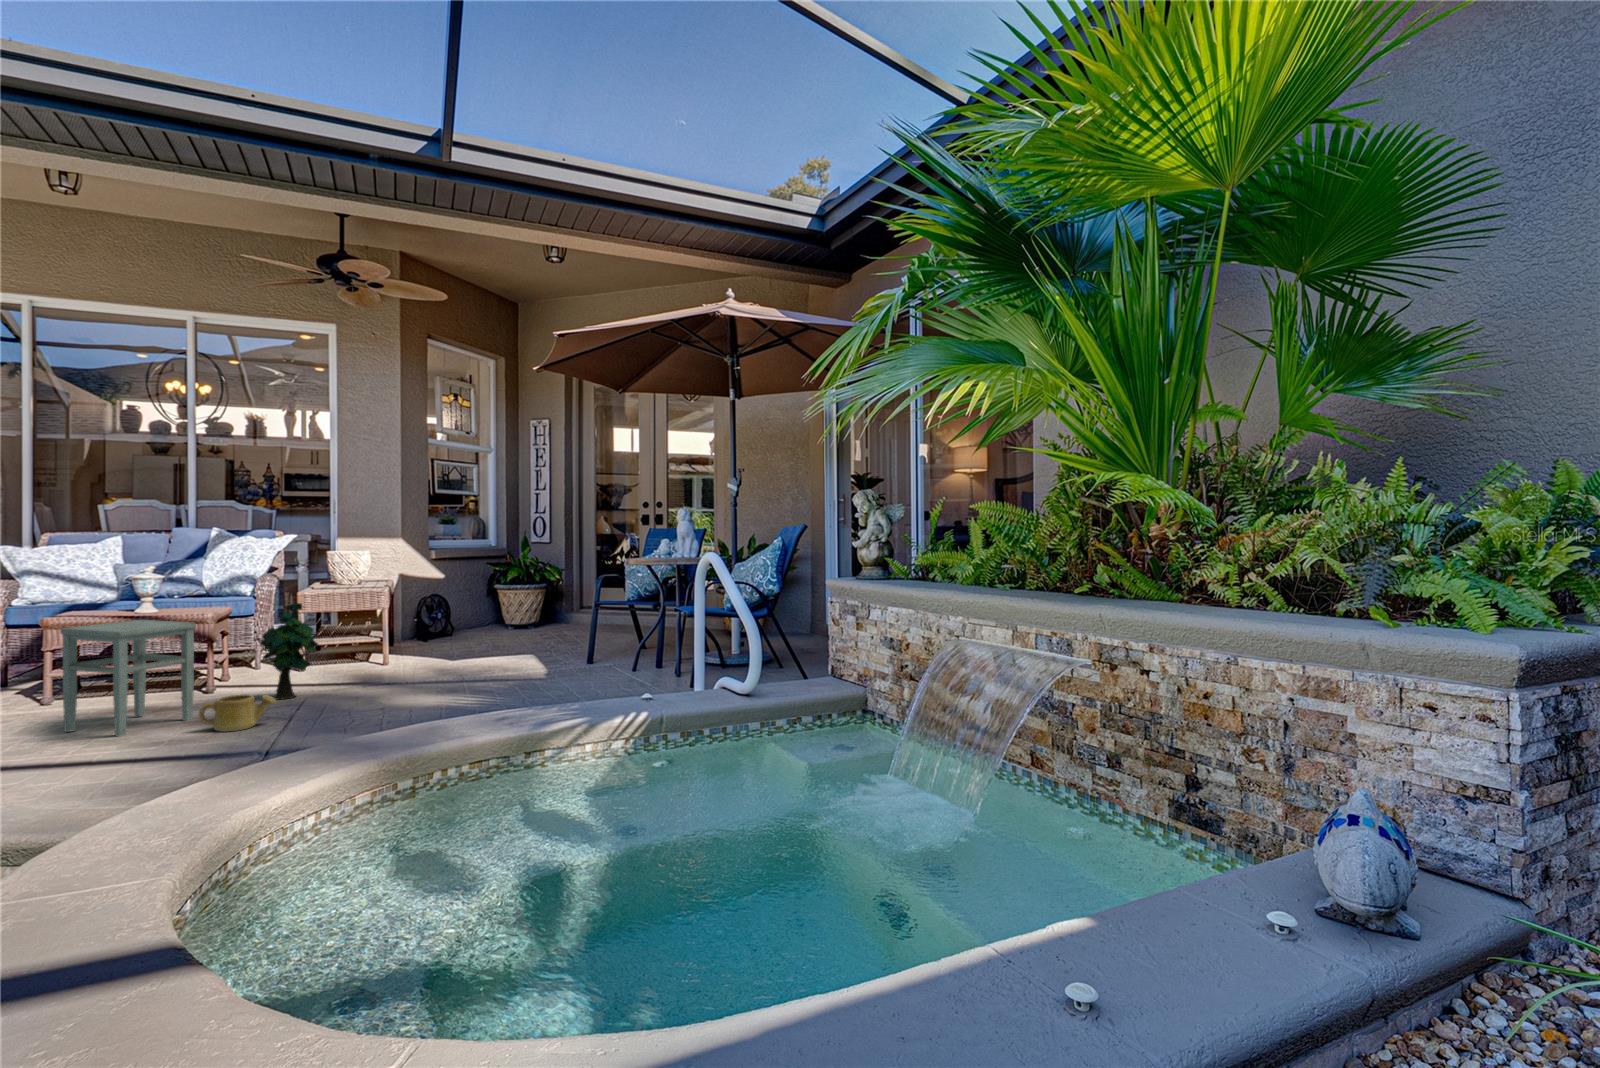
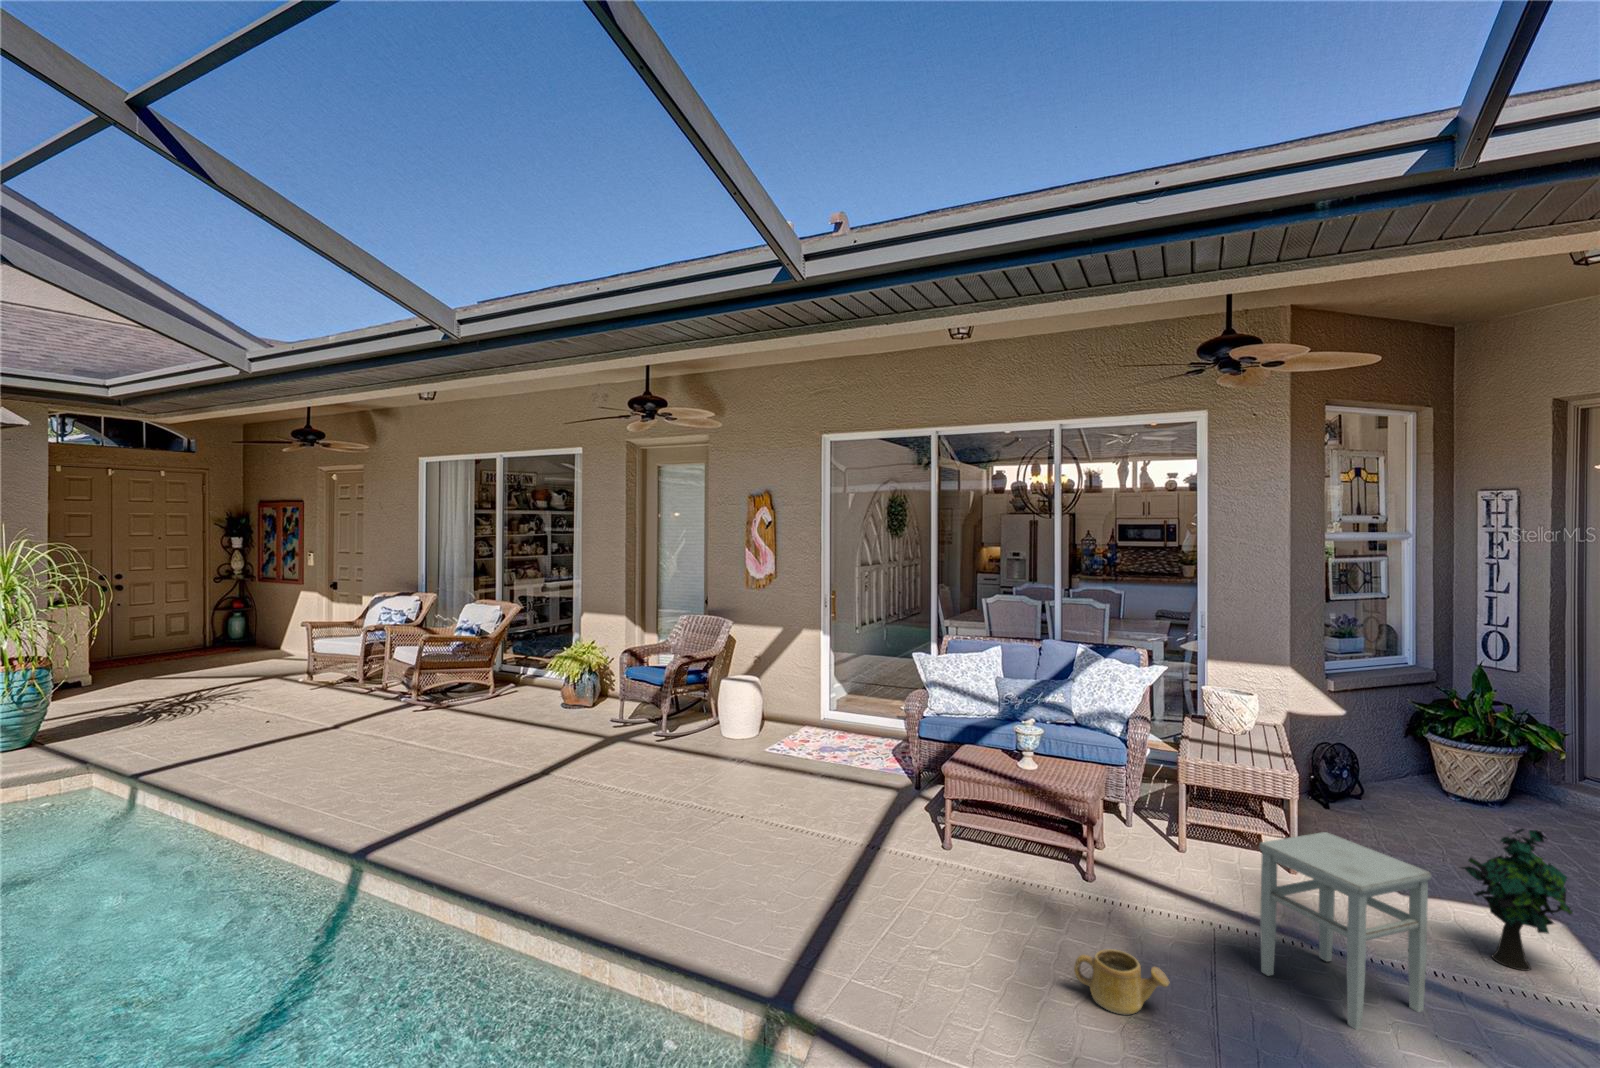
decorative plant: present [254,603,318,700] -> present [1462,828,1573,971]
stool: present [60,620,196,736] -> present [1259,832,1431,1030]

